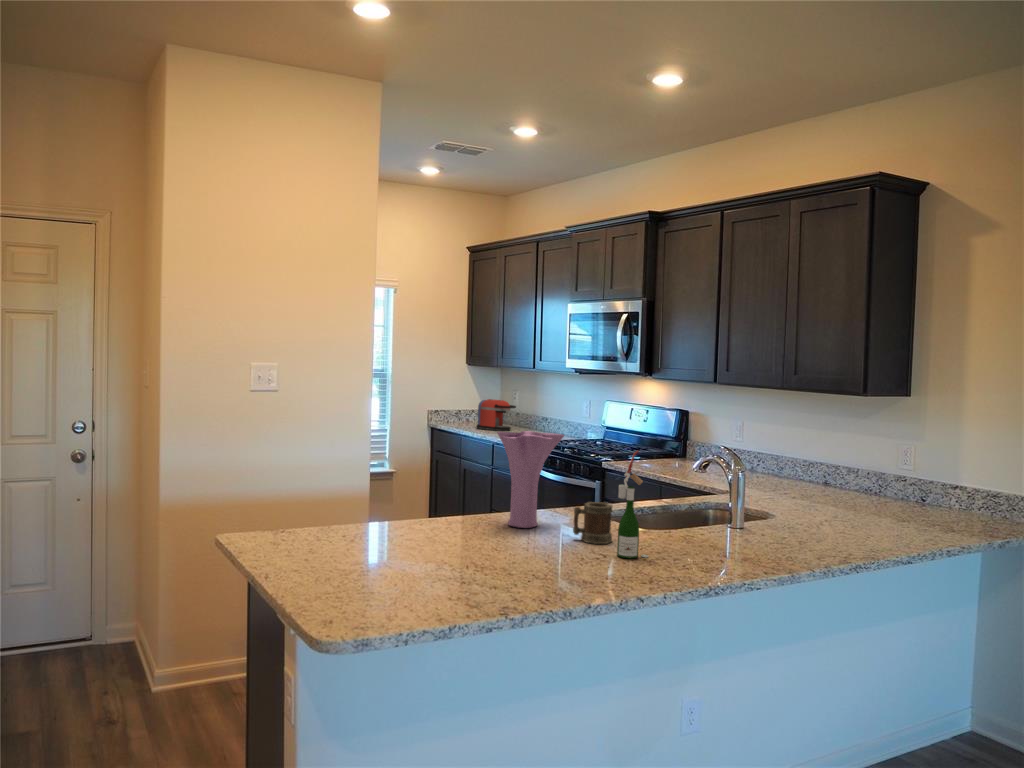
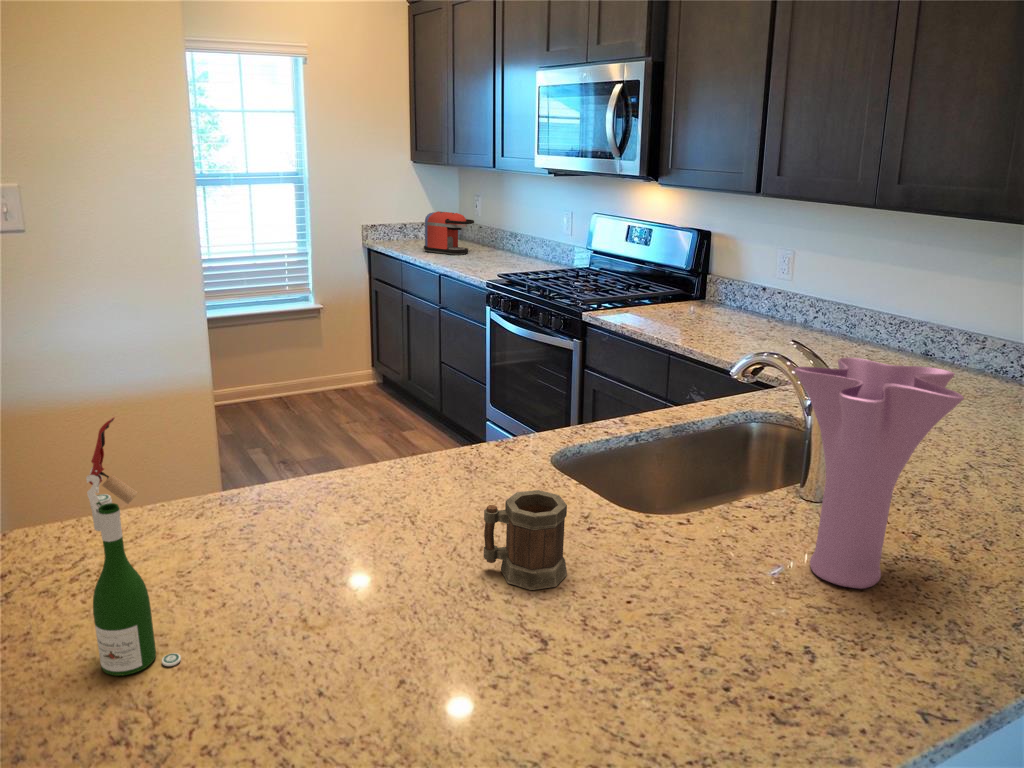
vase: present [497,431,564,528] -> present [795,358,964,589]
wine bottle: present [617,451,648,558] -> present [86,418,181,676]

